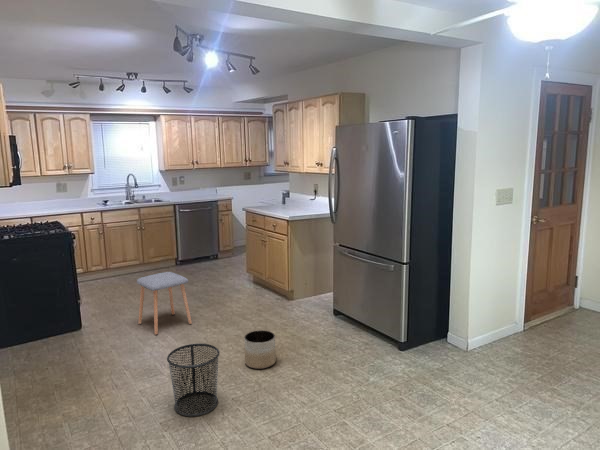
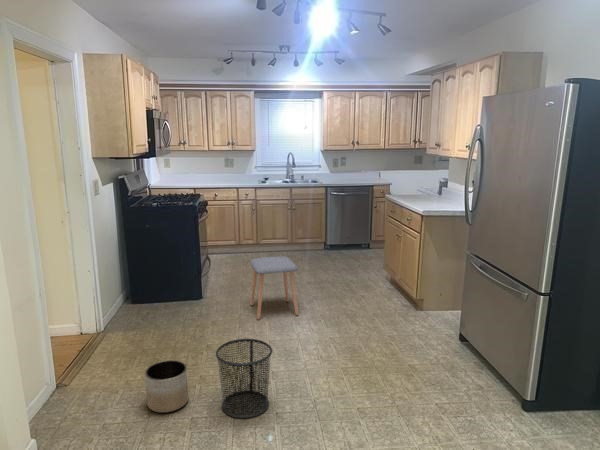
planter: present [244,330,276,369] -> present [145,360,188,413]

